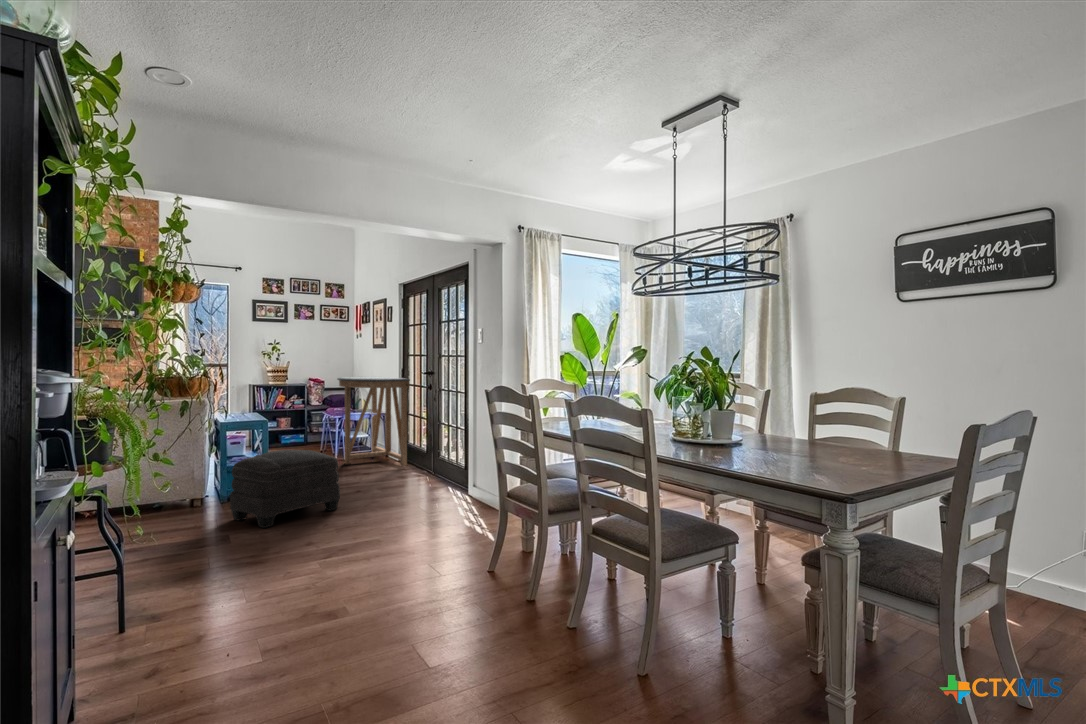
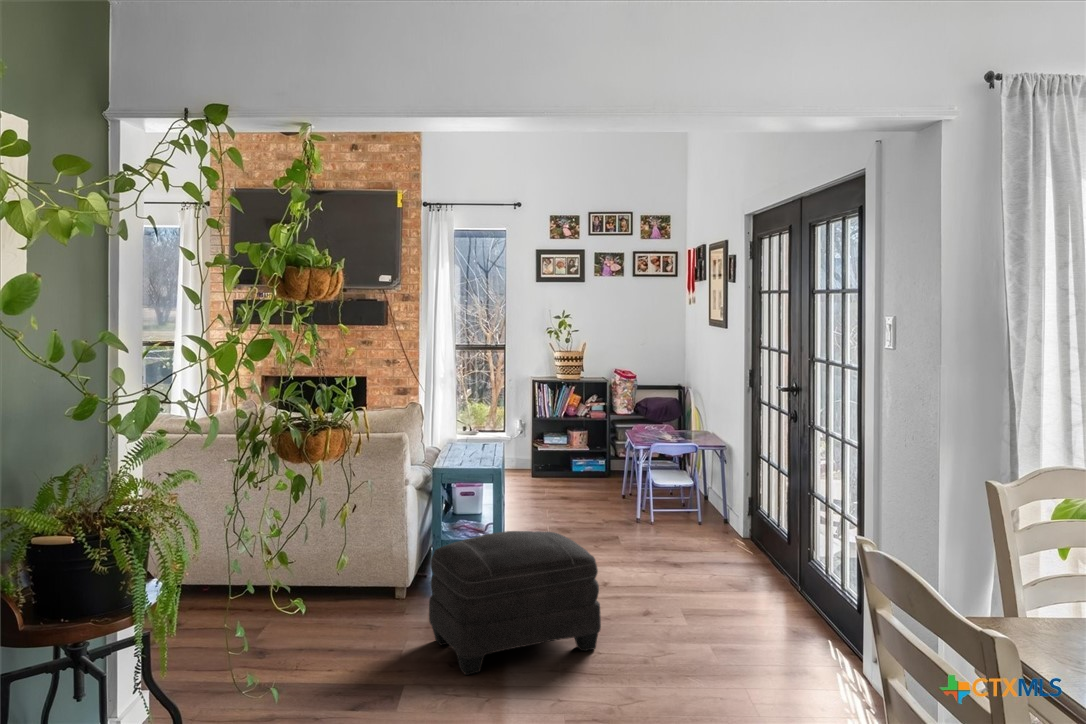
console table: present [338,376,410,466] -> none [641,377,759,550]

